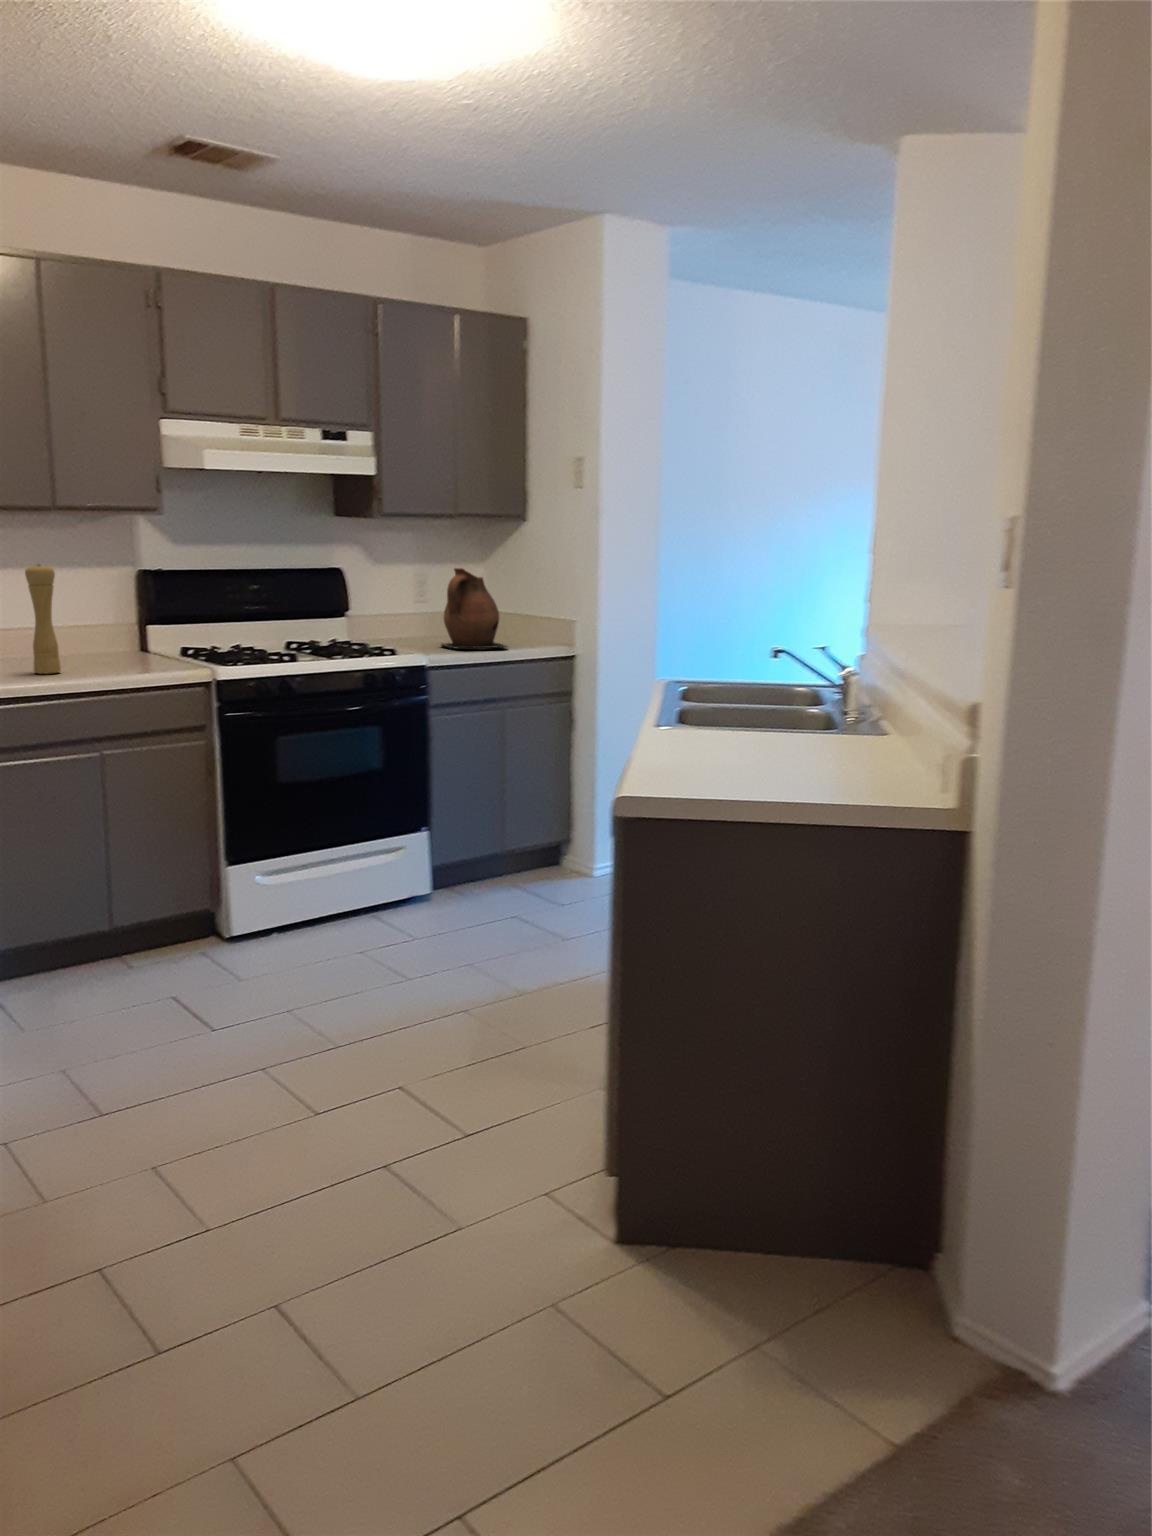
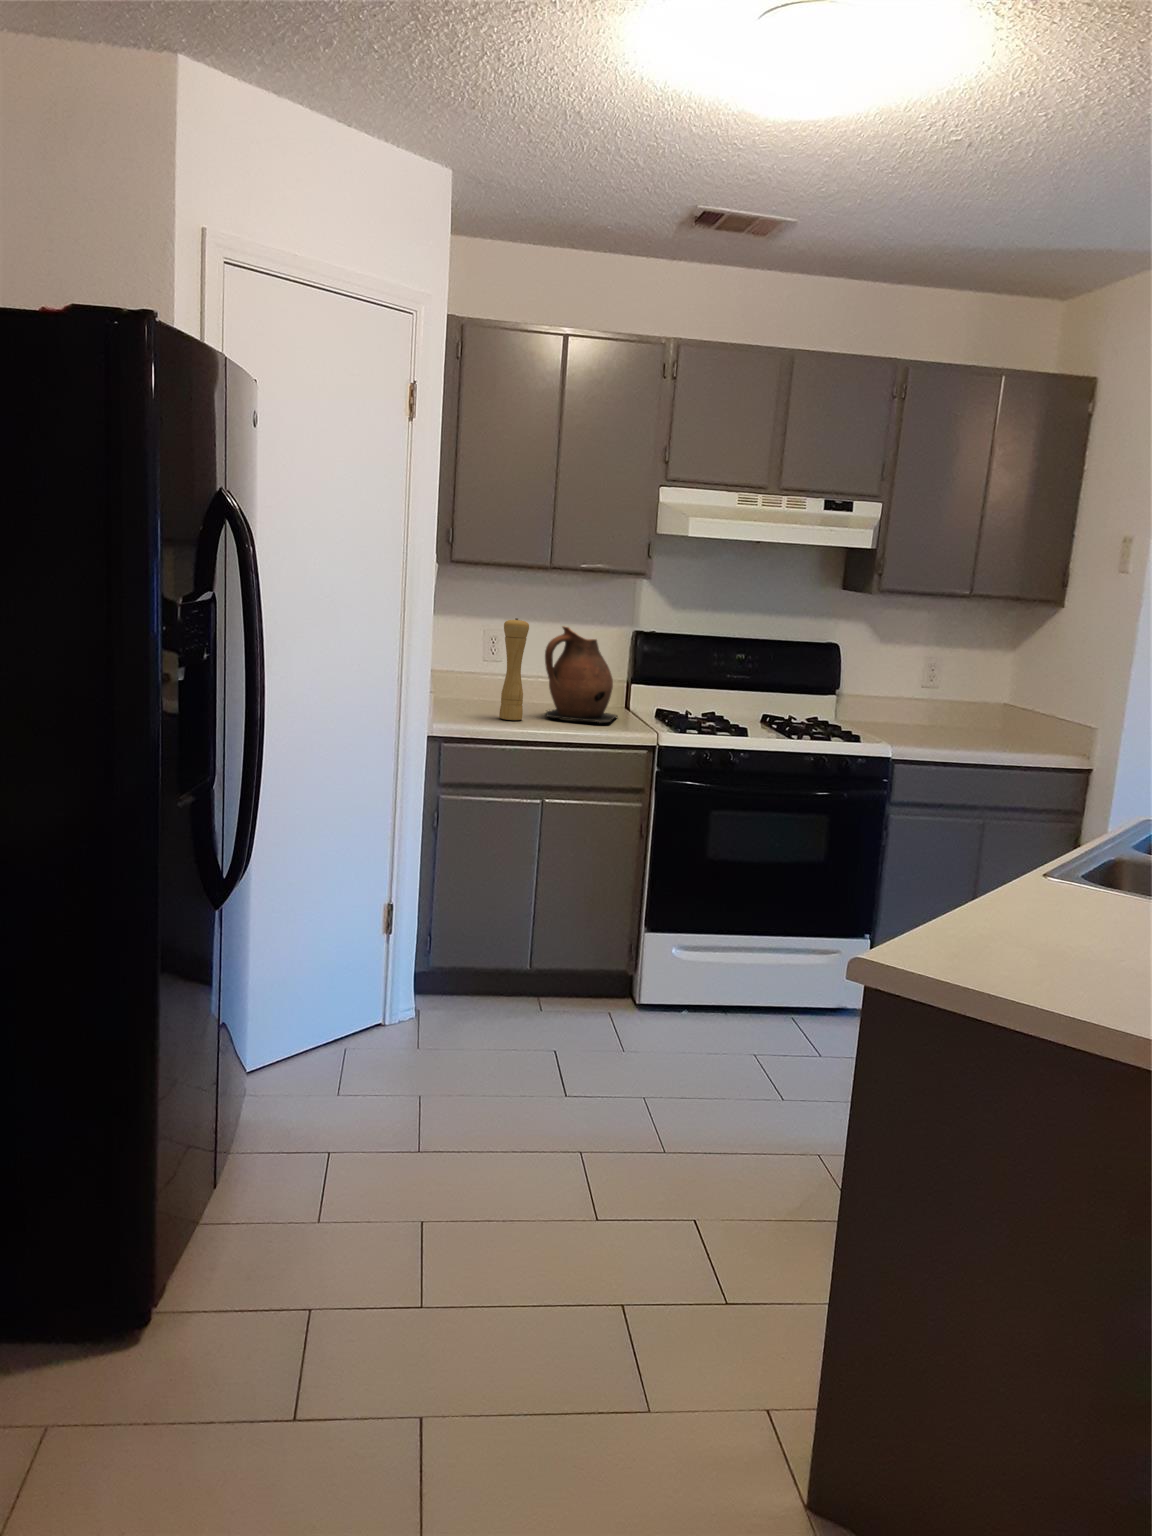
ceramic pitcher: present [441,568,506,648] -> present [545,626,617,723]

